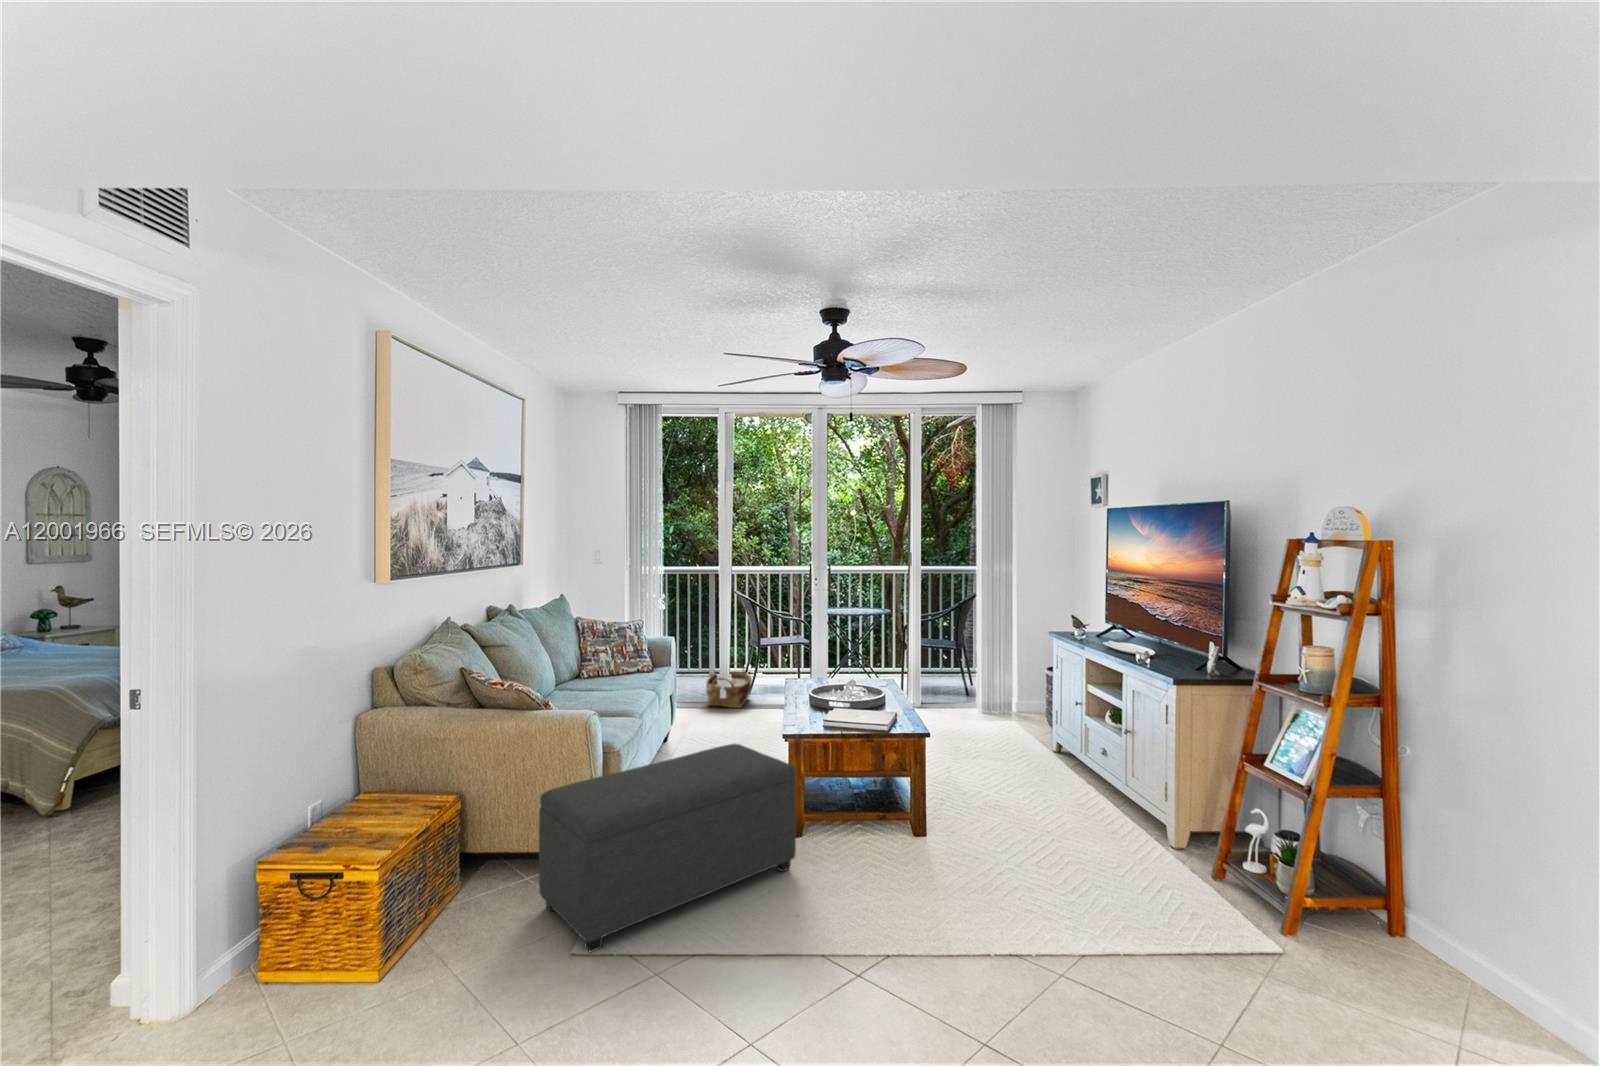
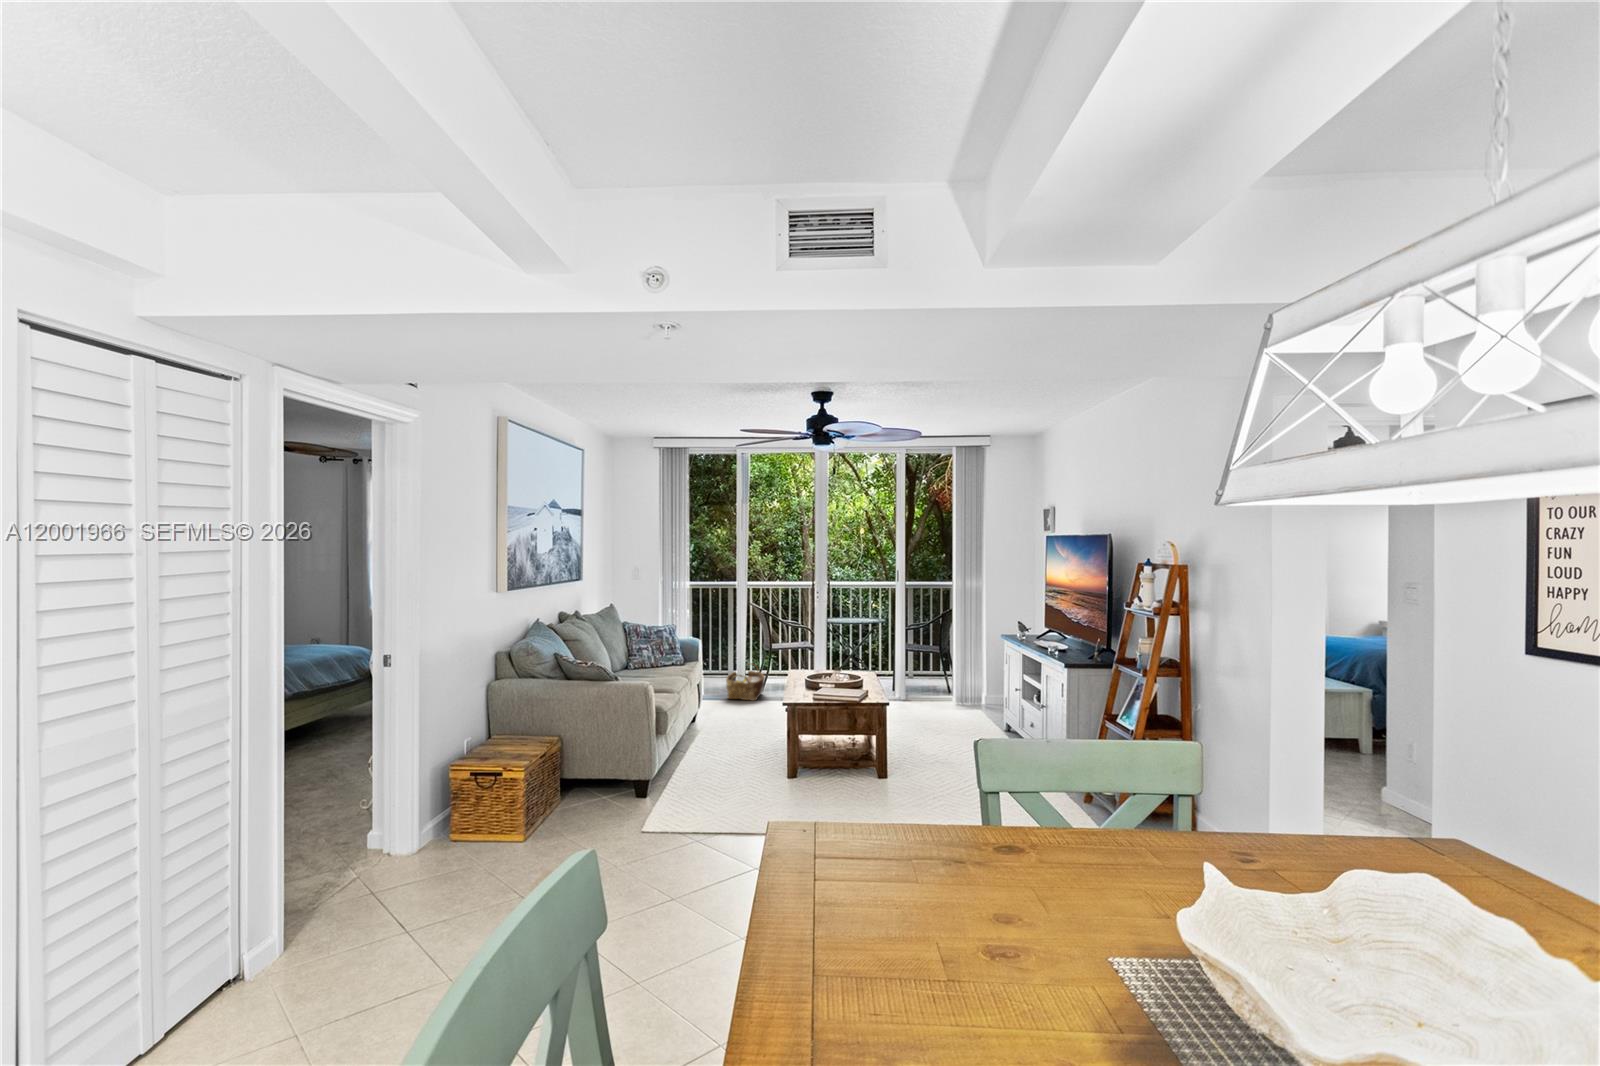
ottoman: present [539,744,796,952] -> none [615,710,790,832]

